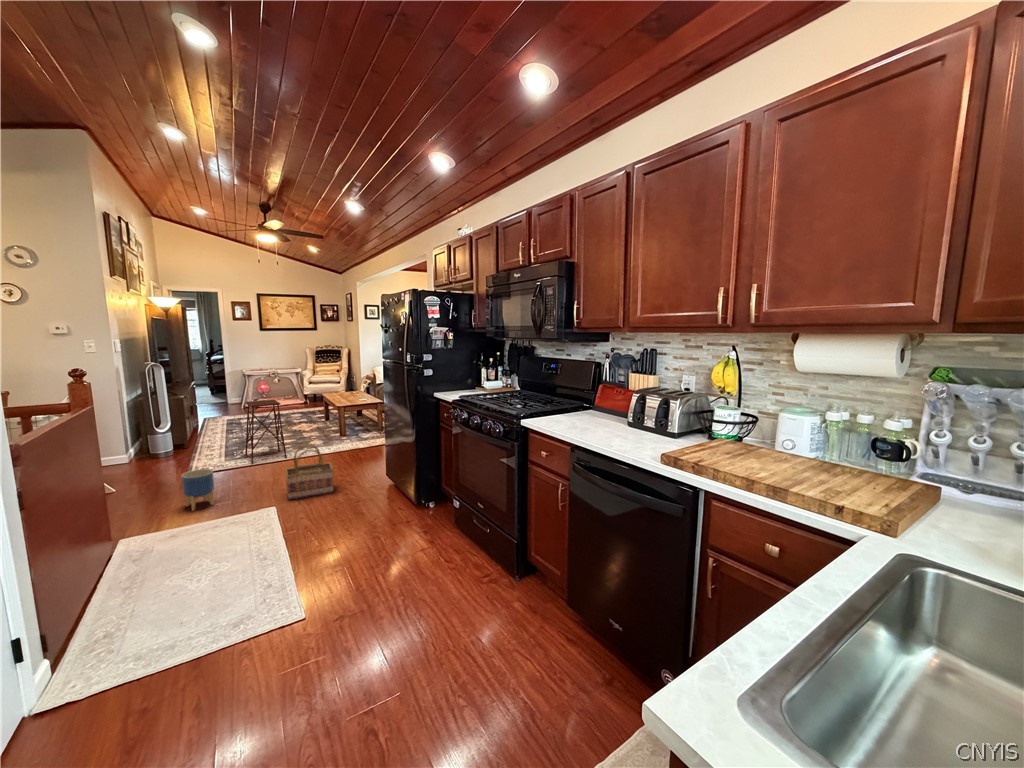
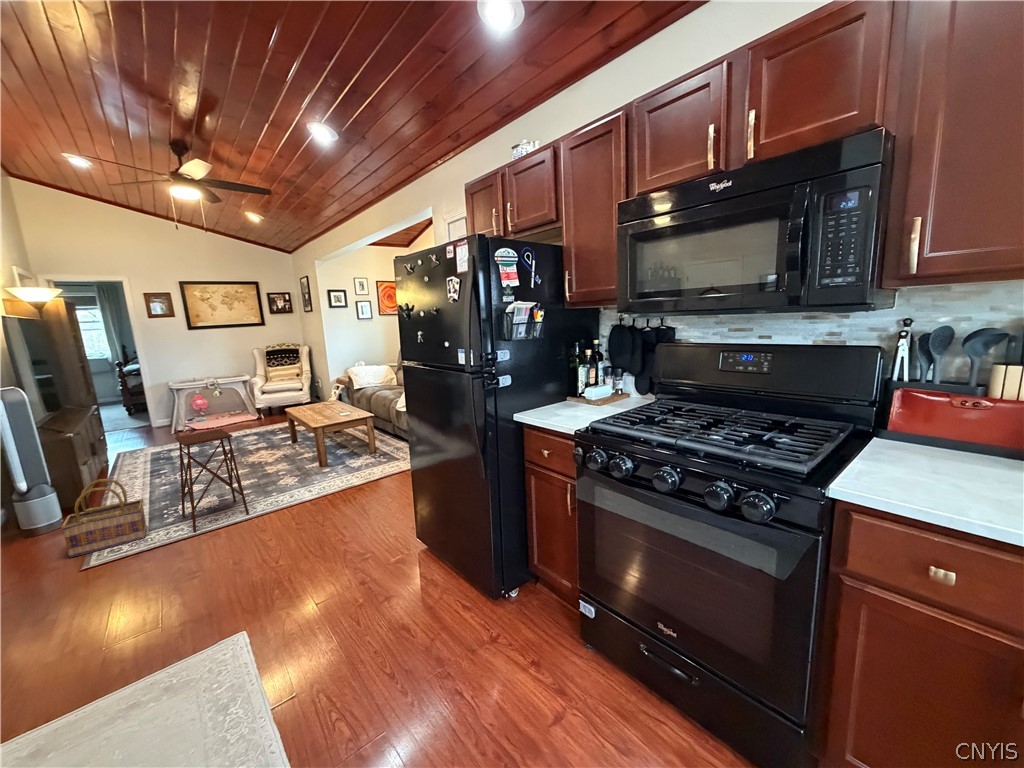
basket: present [285,444,334,499] -> present [61,479,147,557]
planter: present [182,469,214,511] -> none [57,576,130,663]

